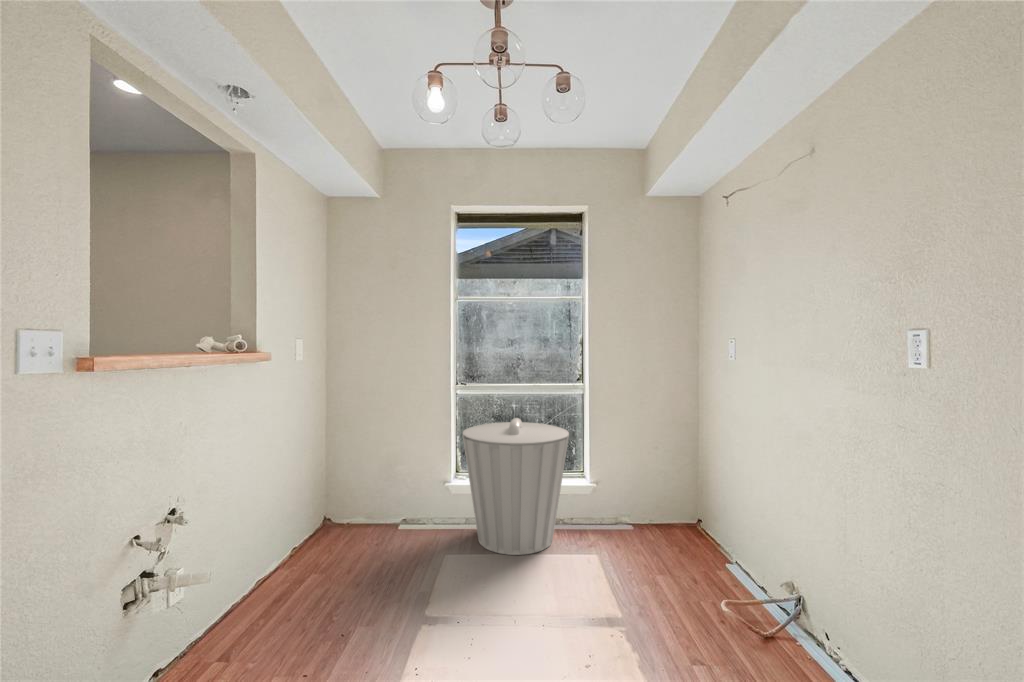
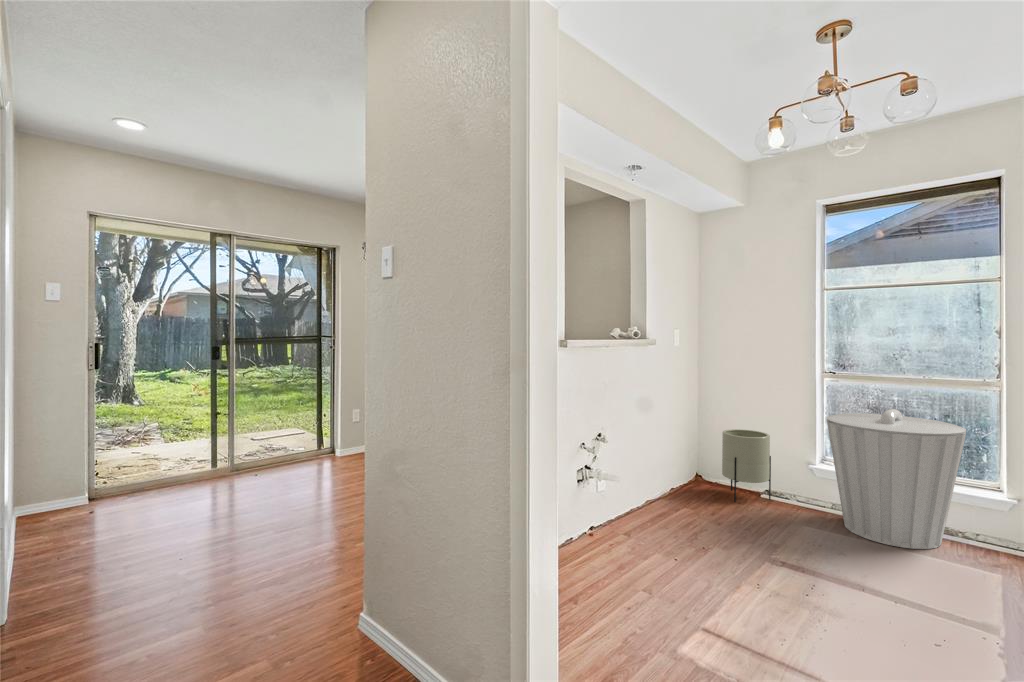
planter: none [356,454,408,544] -> present [722,429,771,502]

